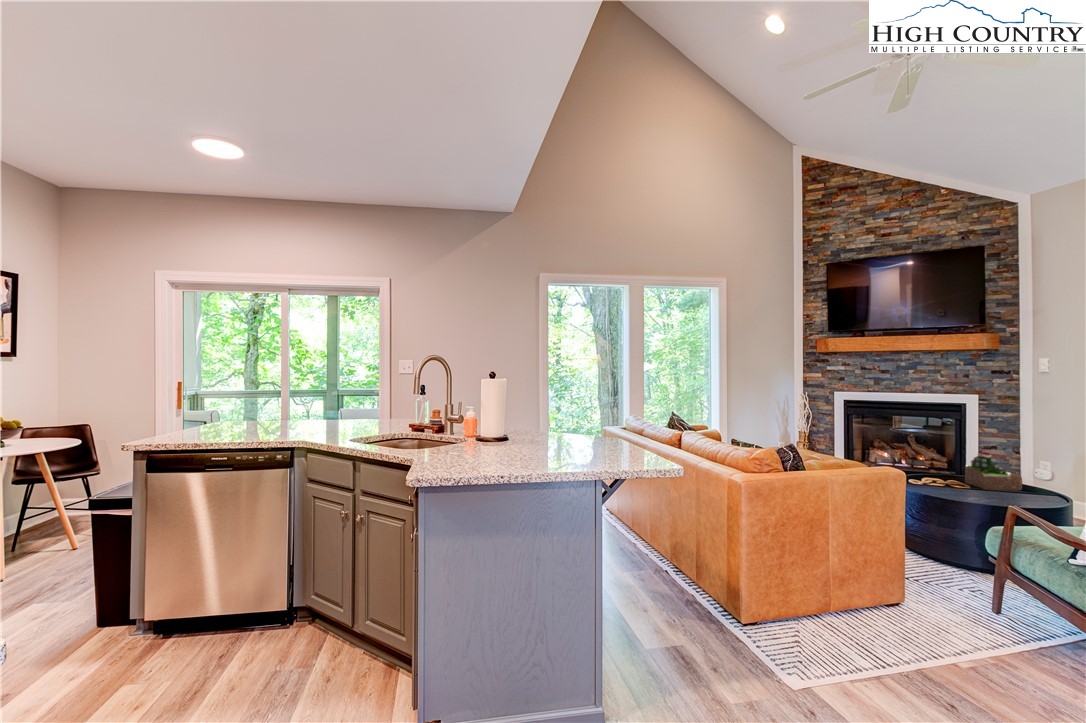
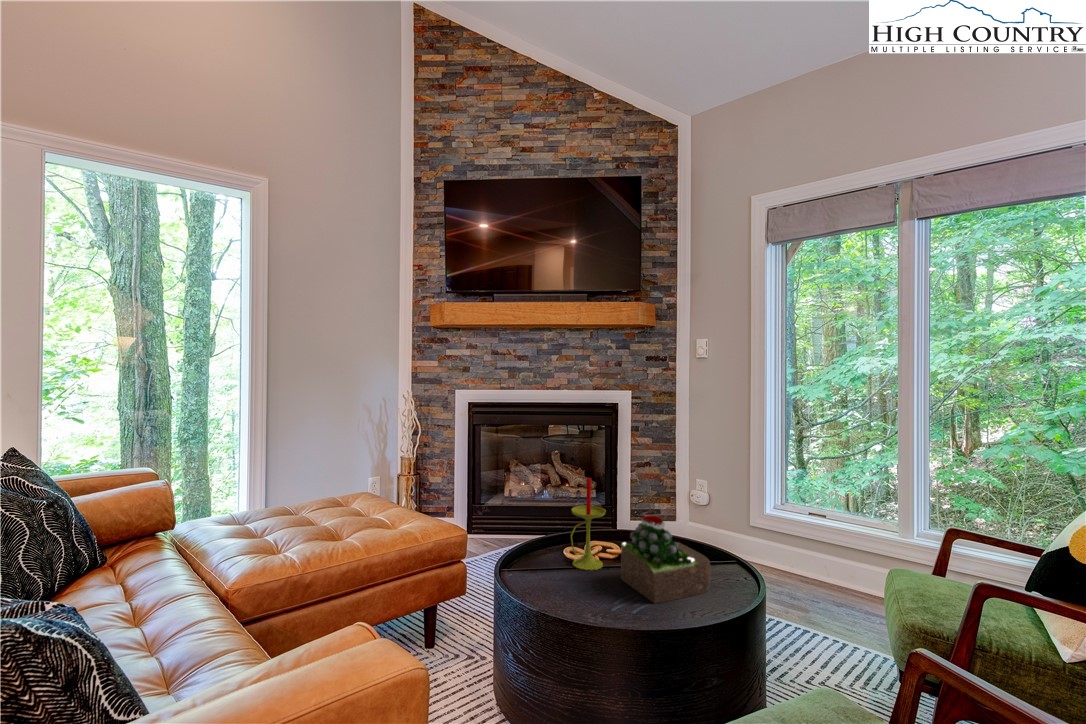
candle: none [933,434,955,480] -> present [570,478,606,570]

